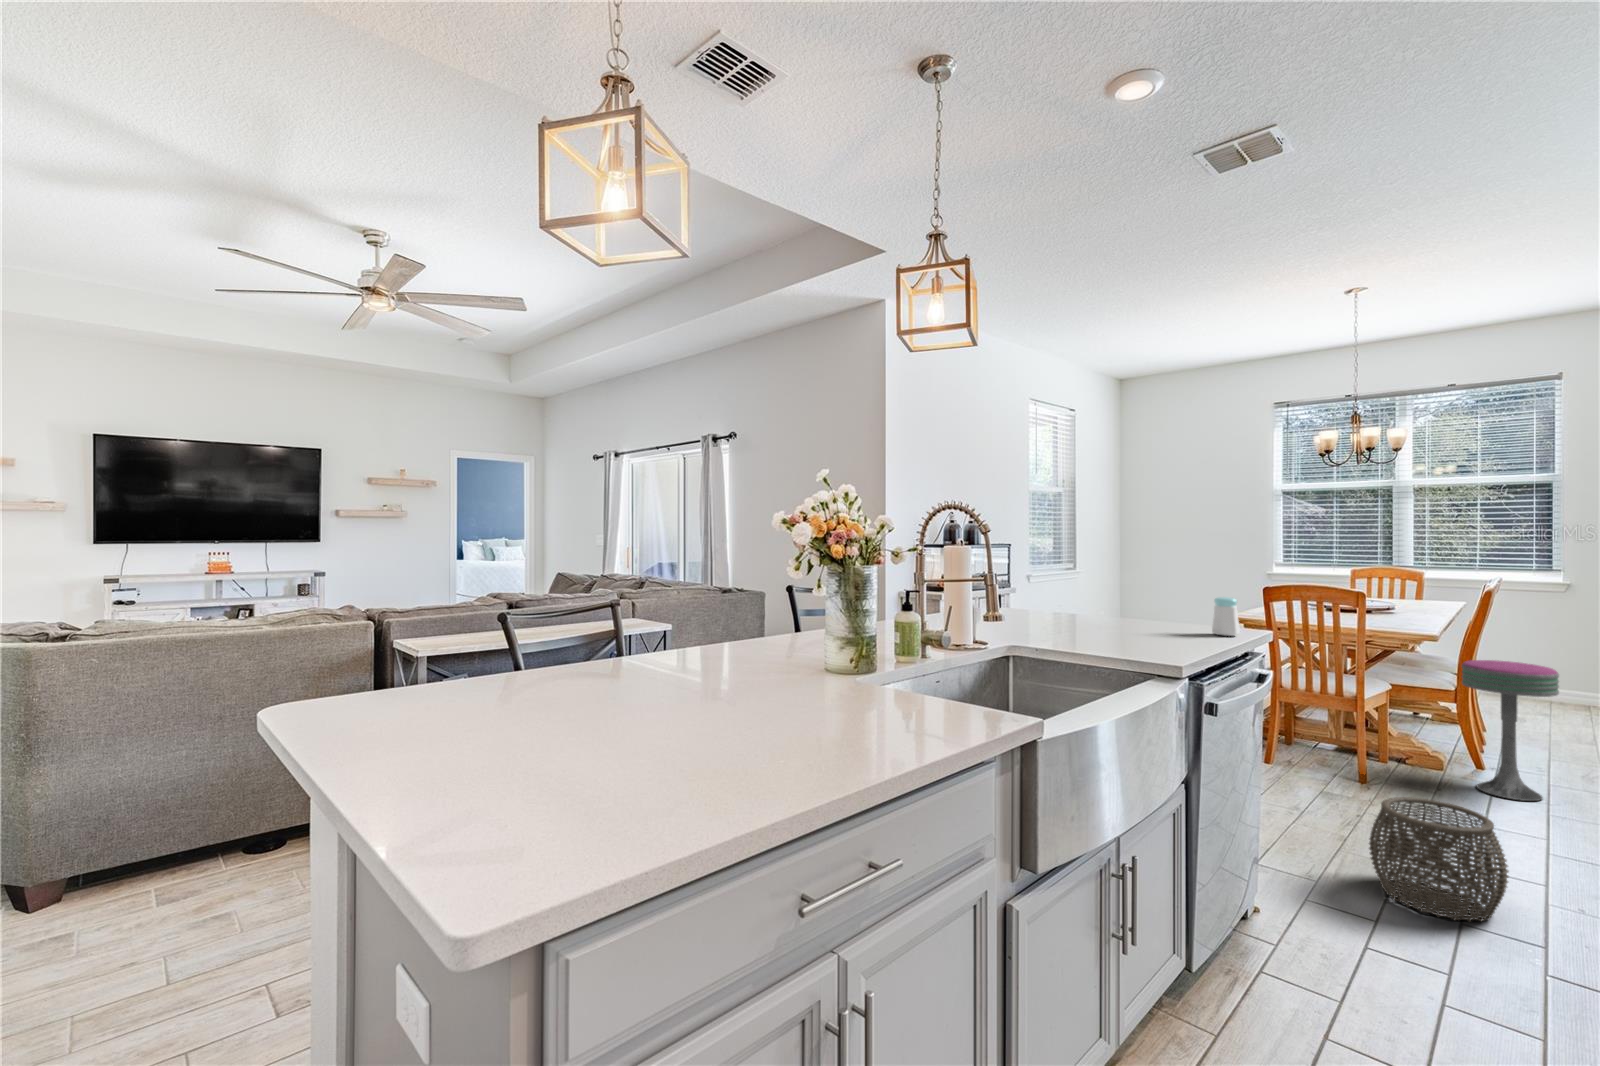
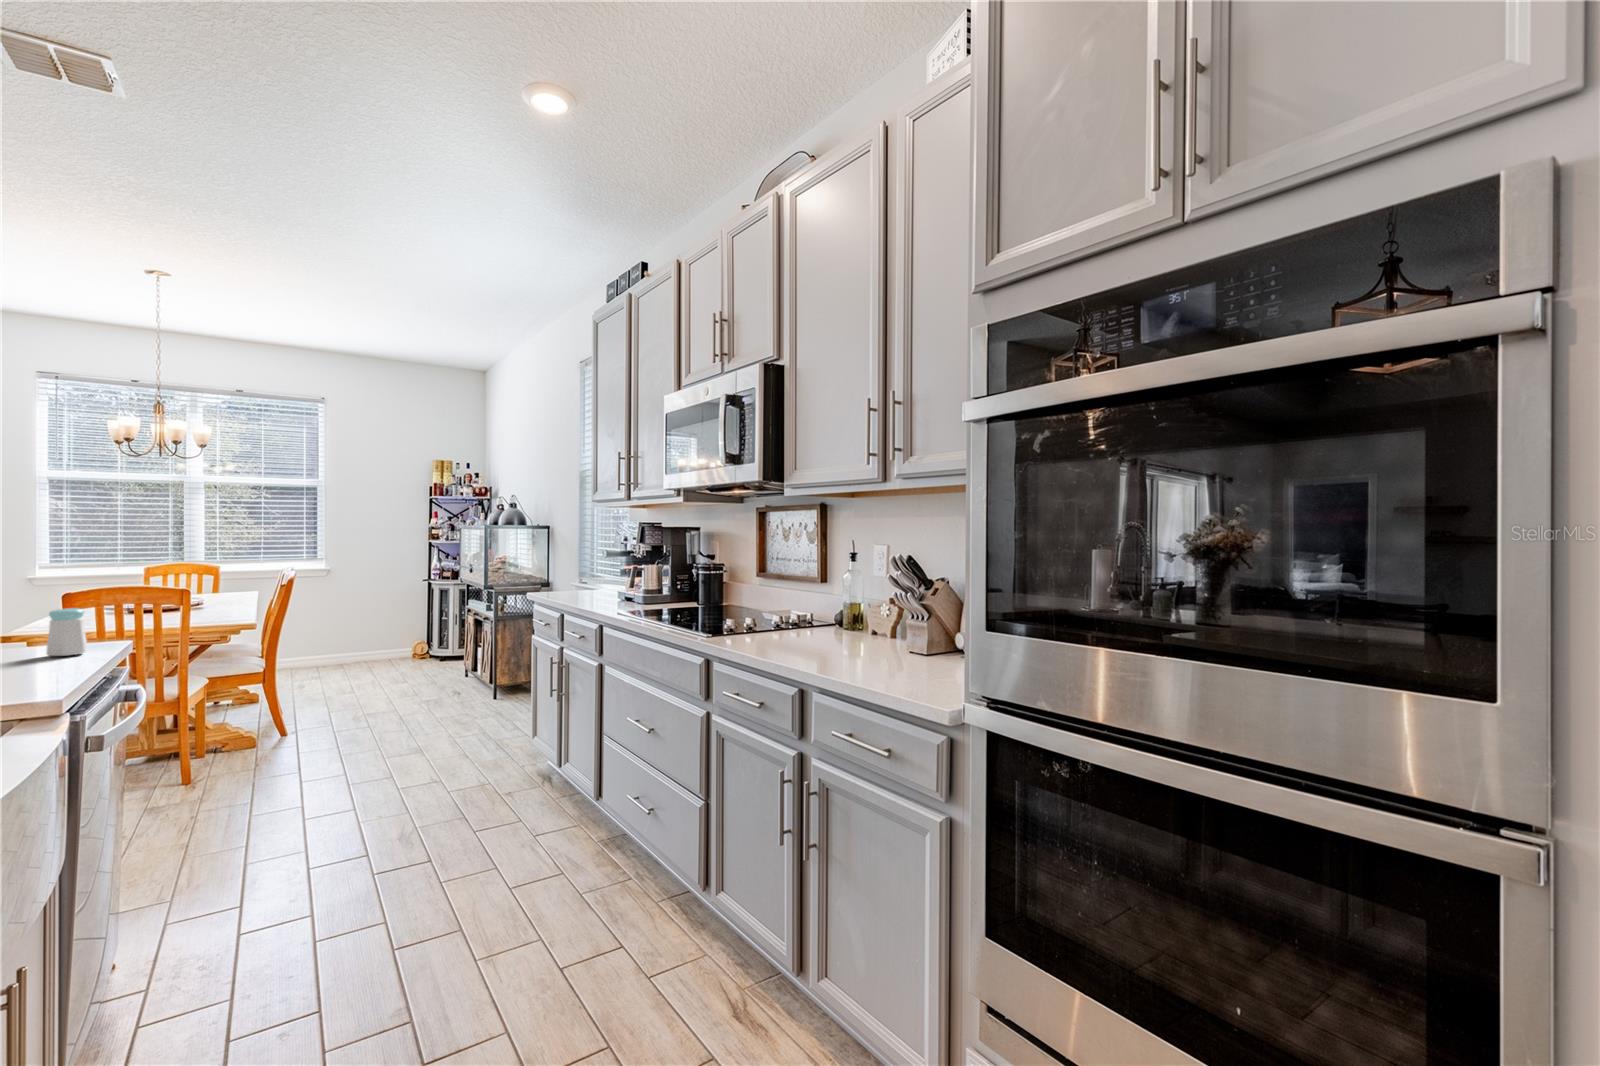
bar stool: present [1462,660,1559,801] -> none [274,636,345,754]
woven basket: present [1369,797,1509,922] -> none [223,768,341,879]

